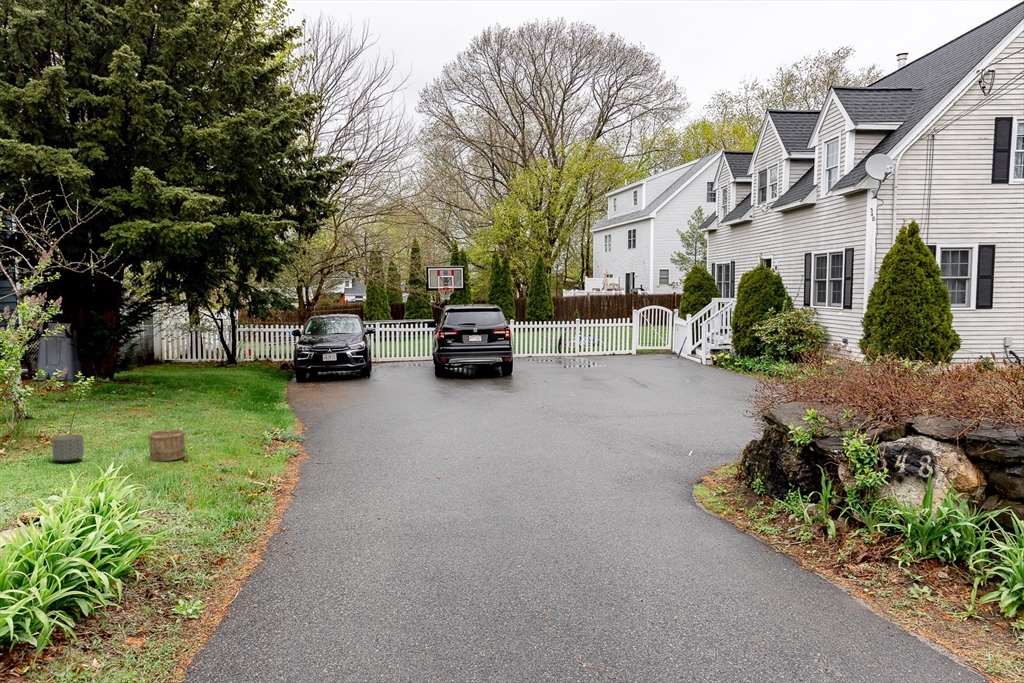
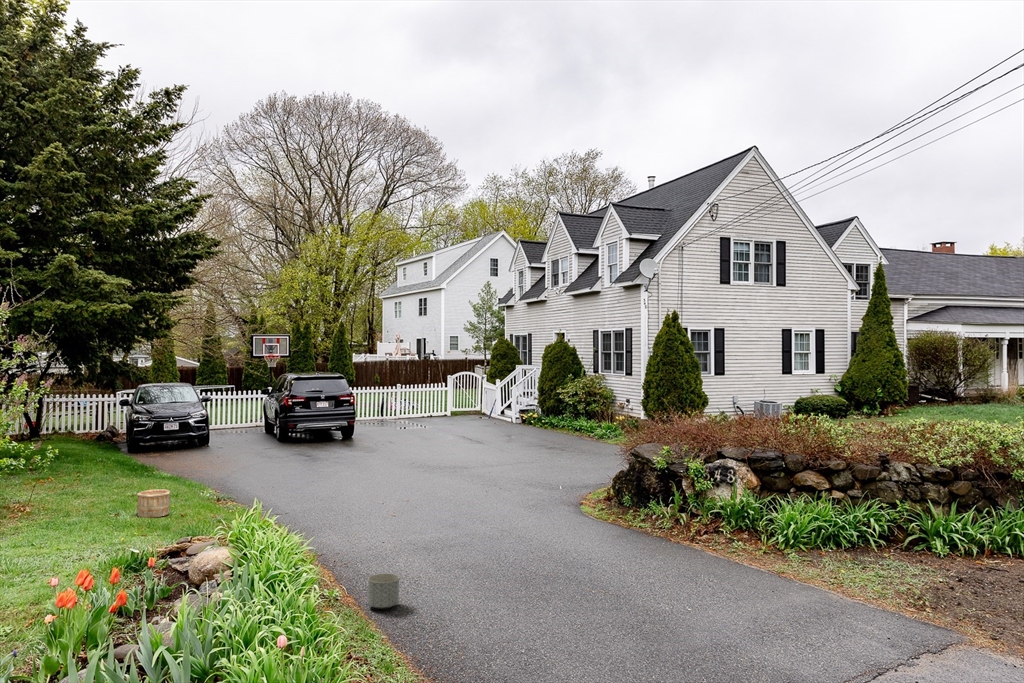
planter: present [52,434,84,462] -> present [368,573,399,609]

